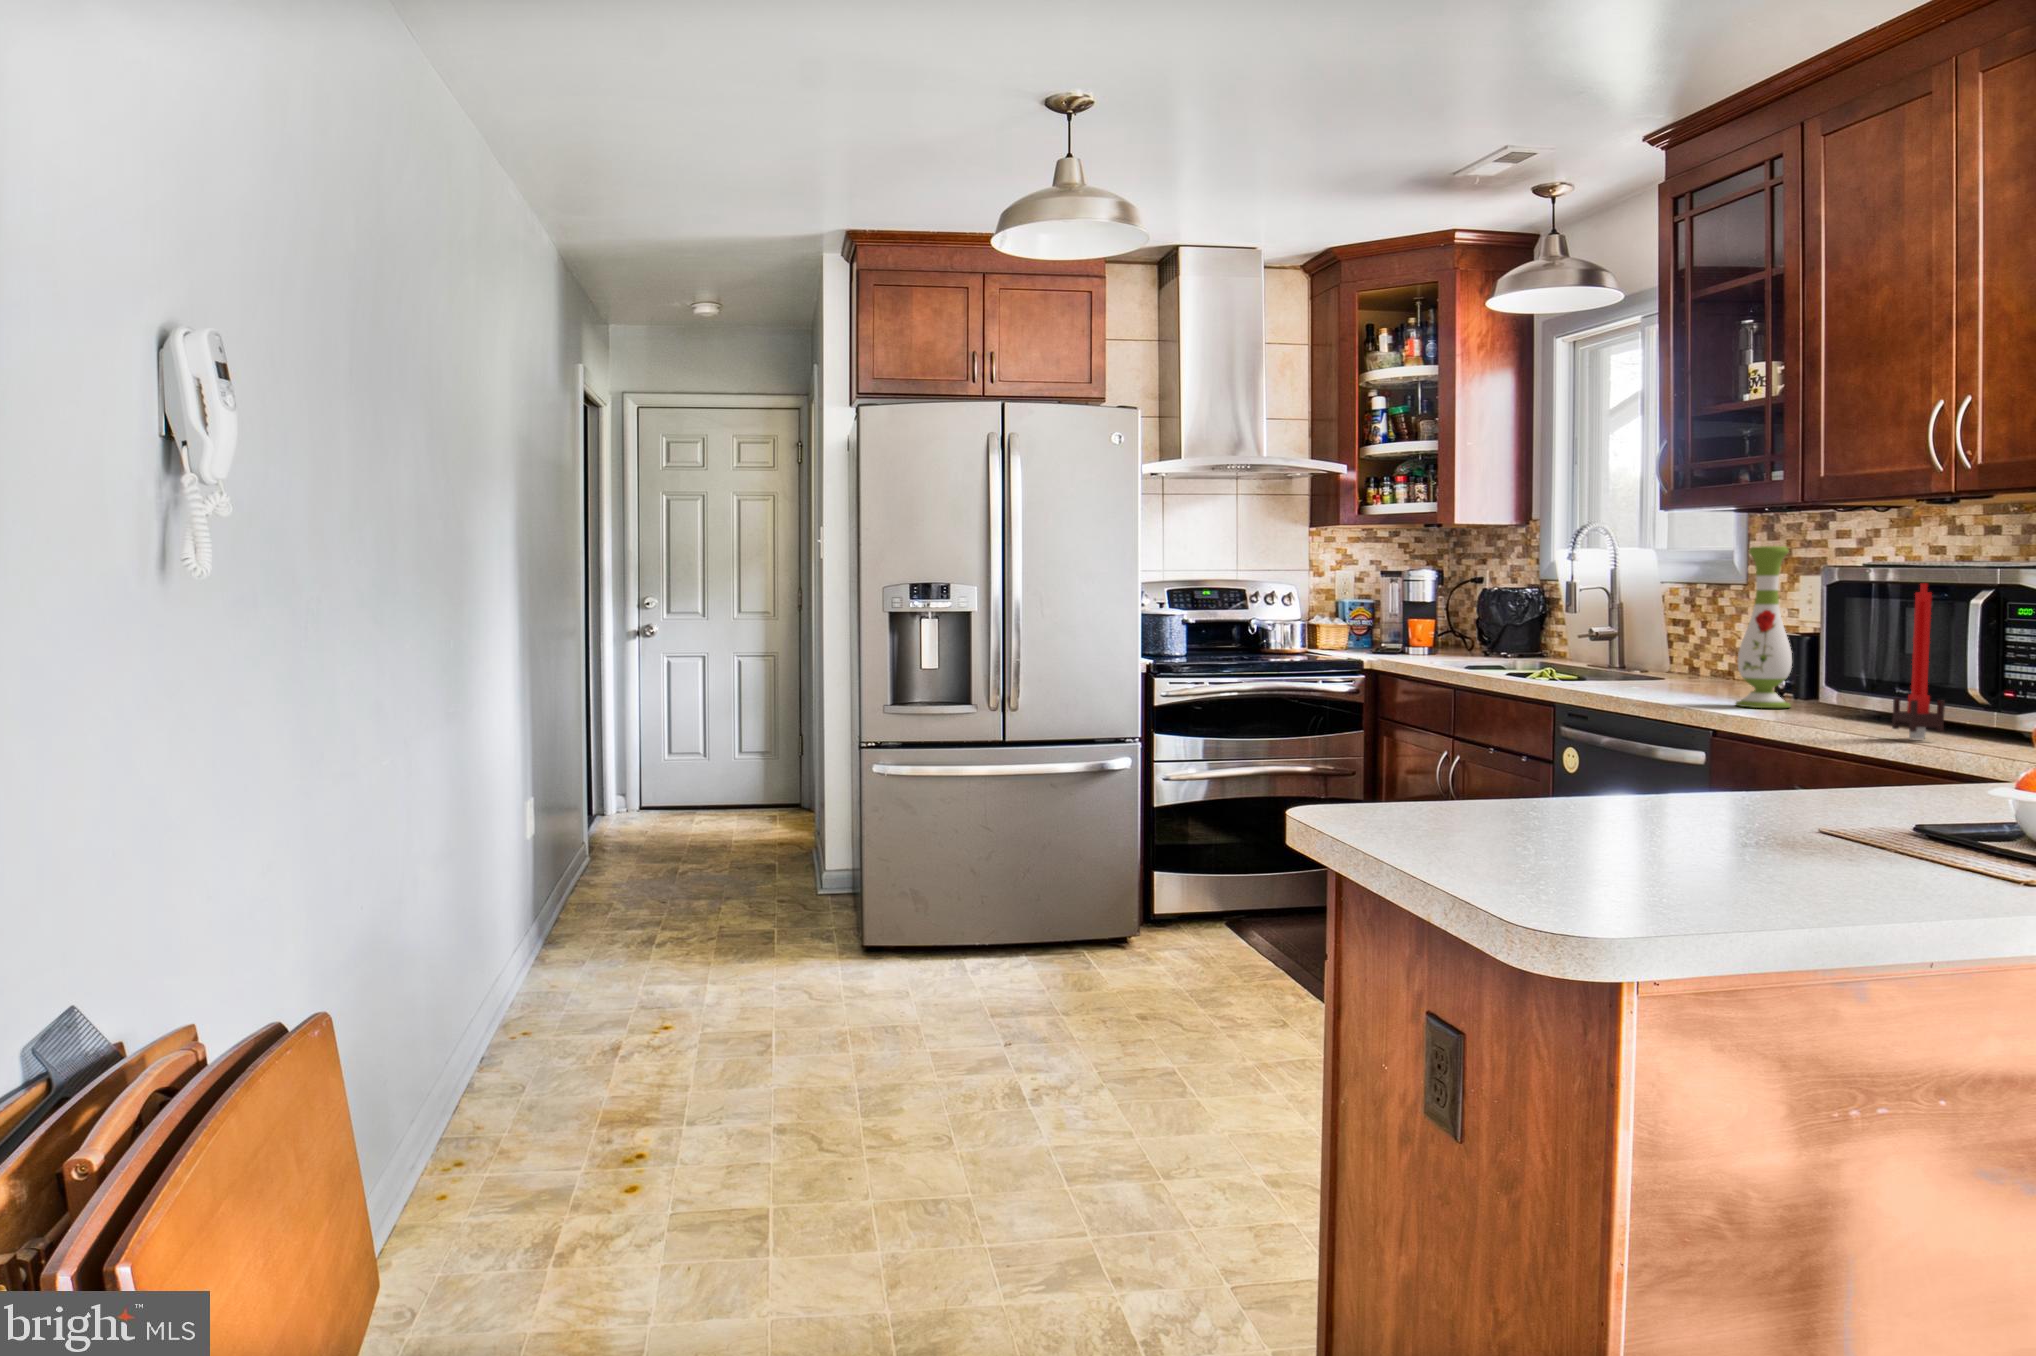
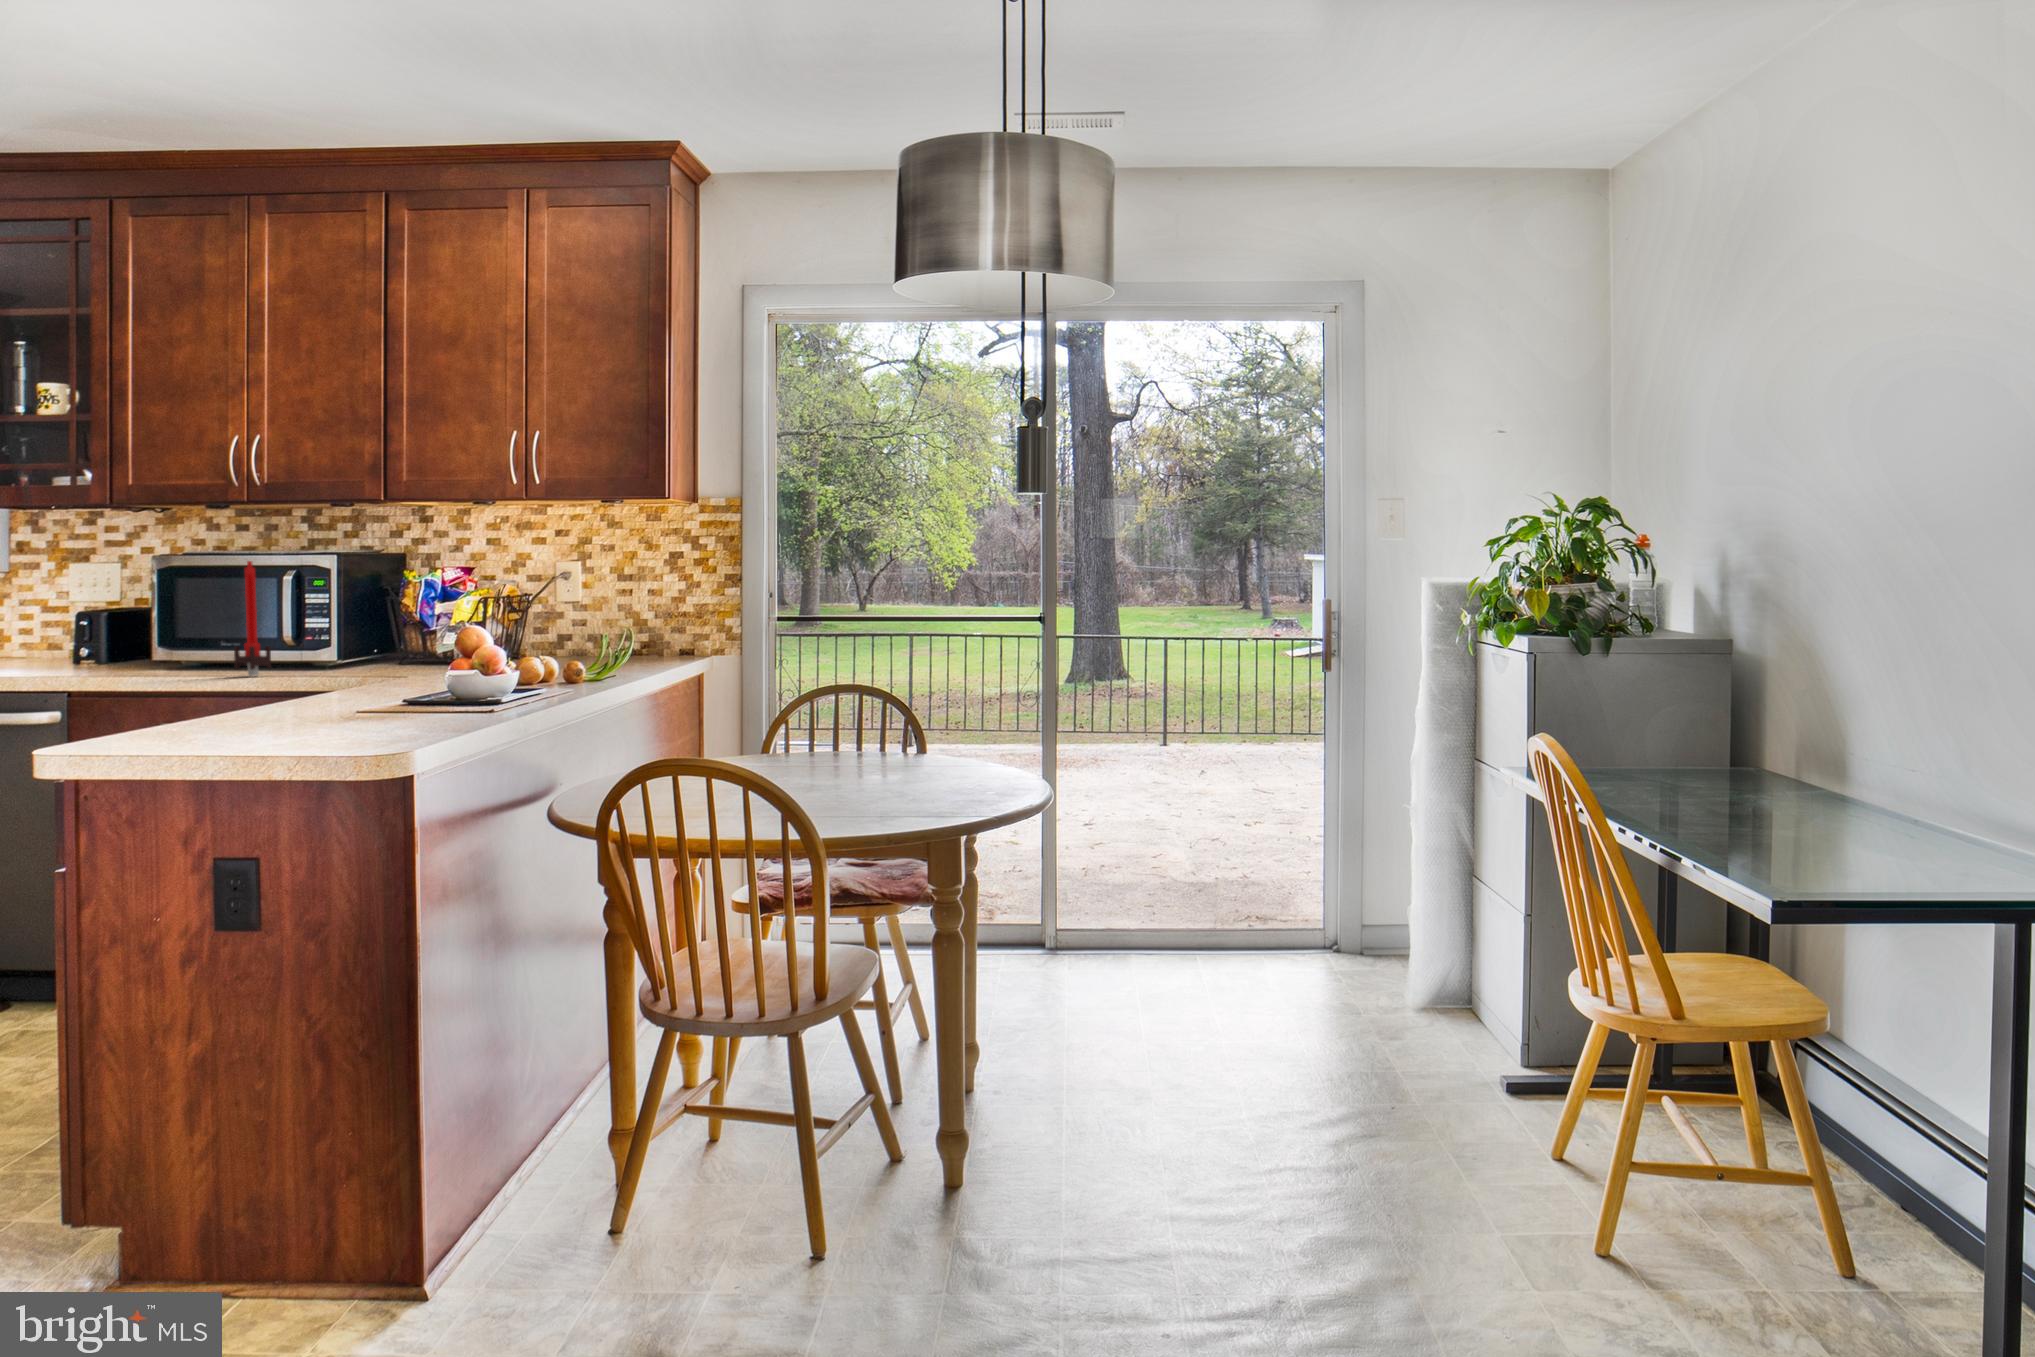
vase: present [1736,546,1792,708] -> none [66,533,117,670]

